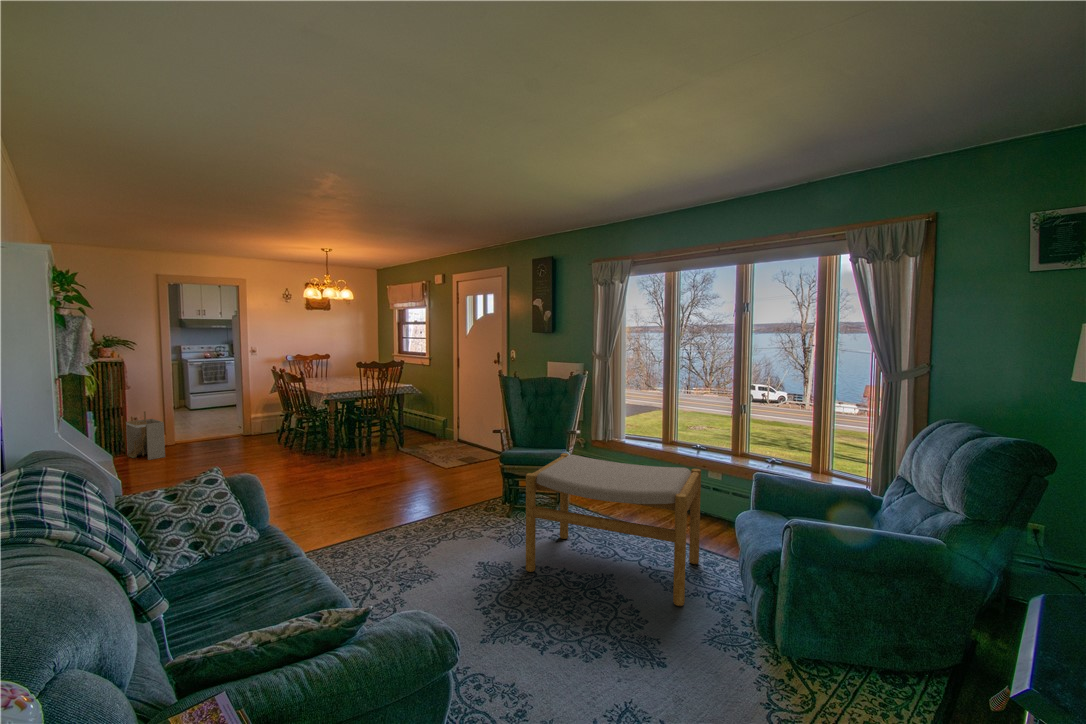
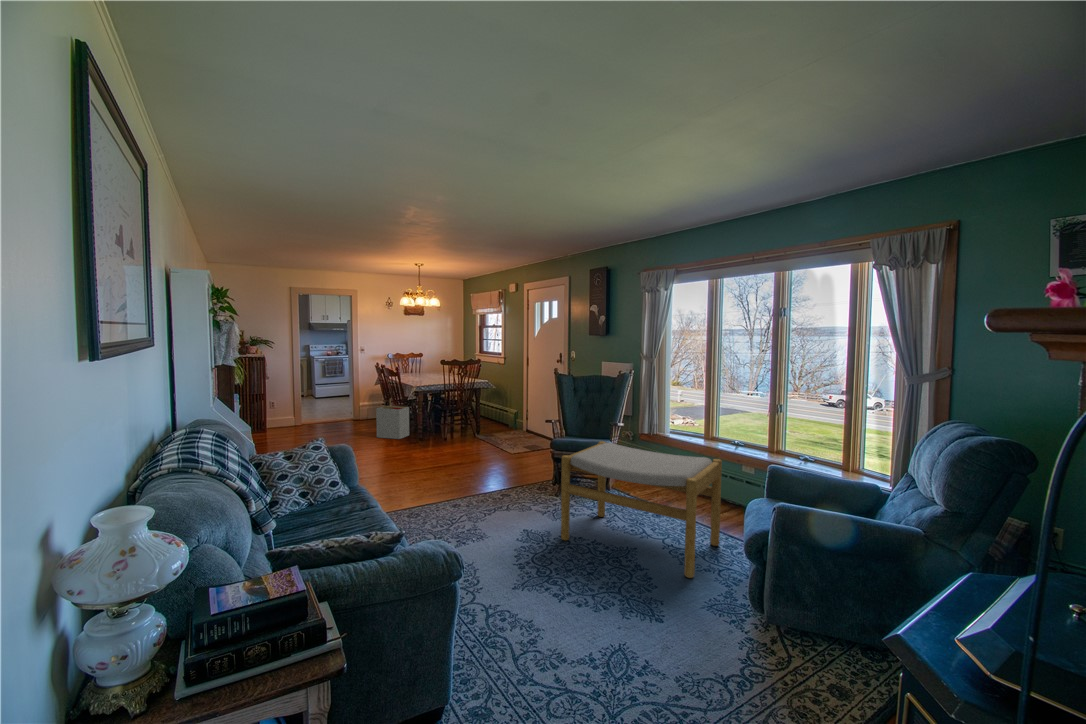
storage bin: present [126,411,165,460] -> present [376,398,409,439]

